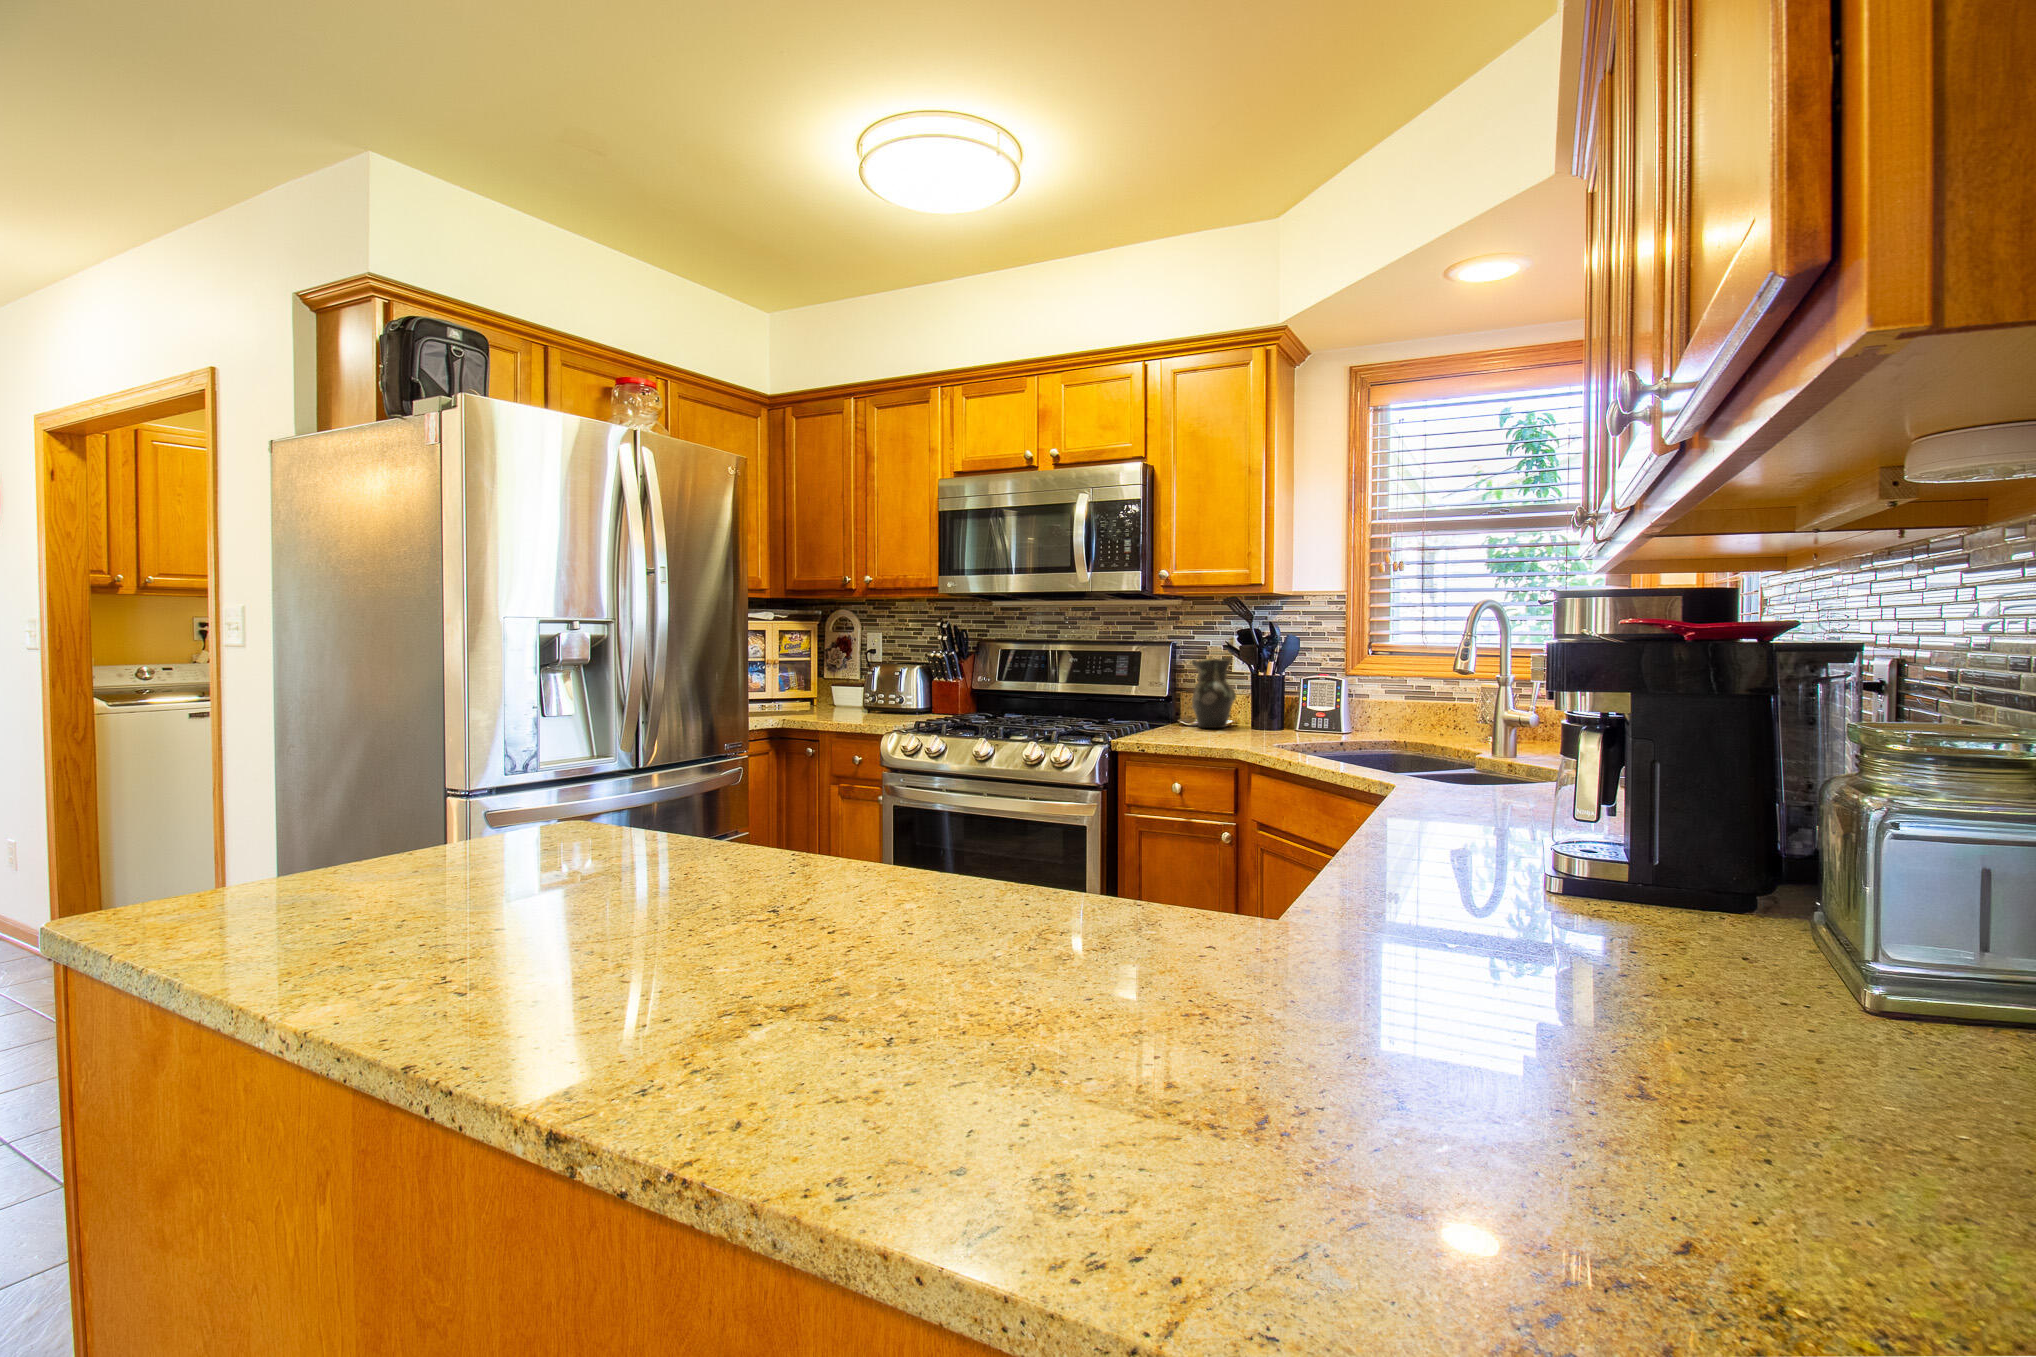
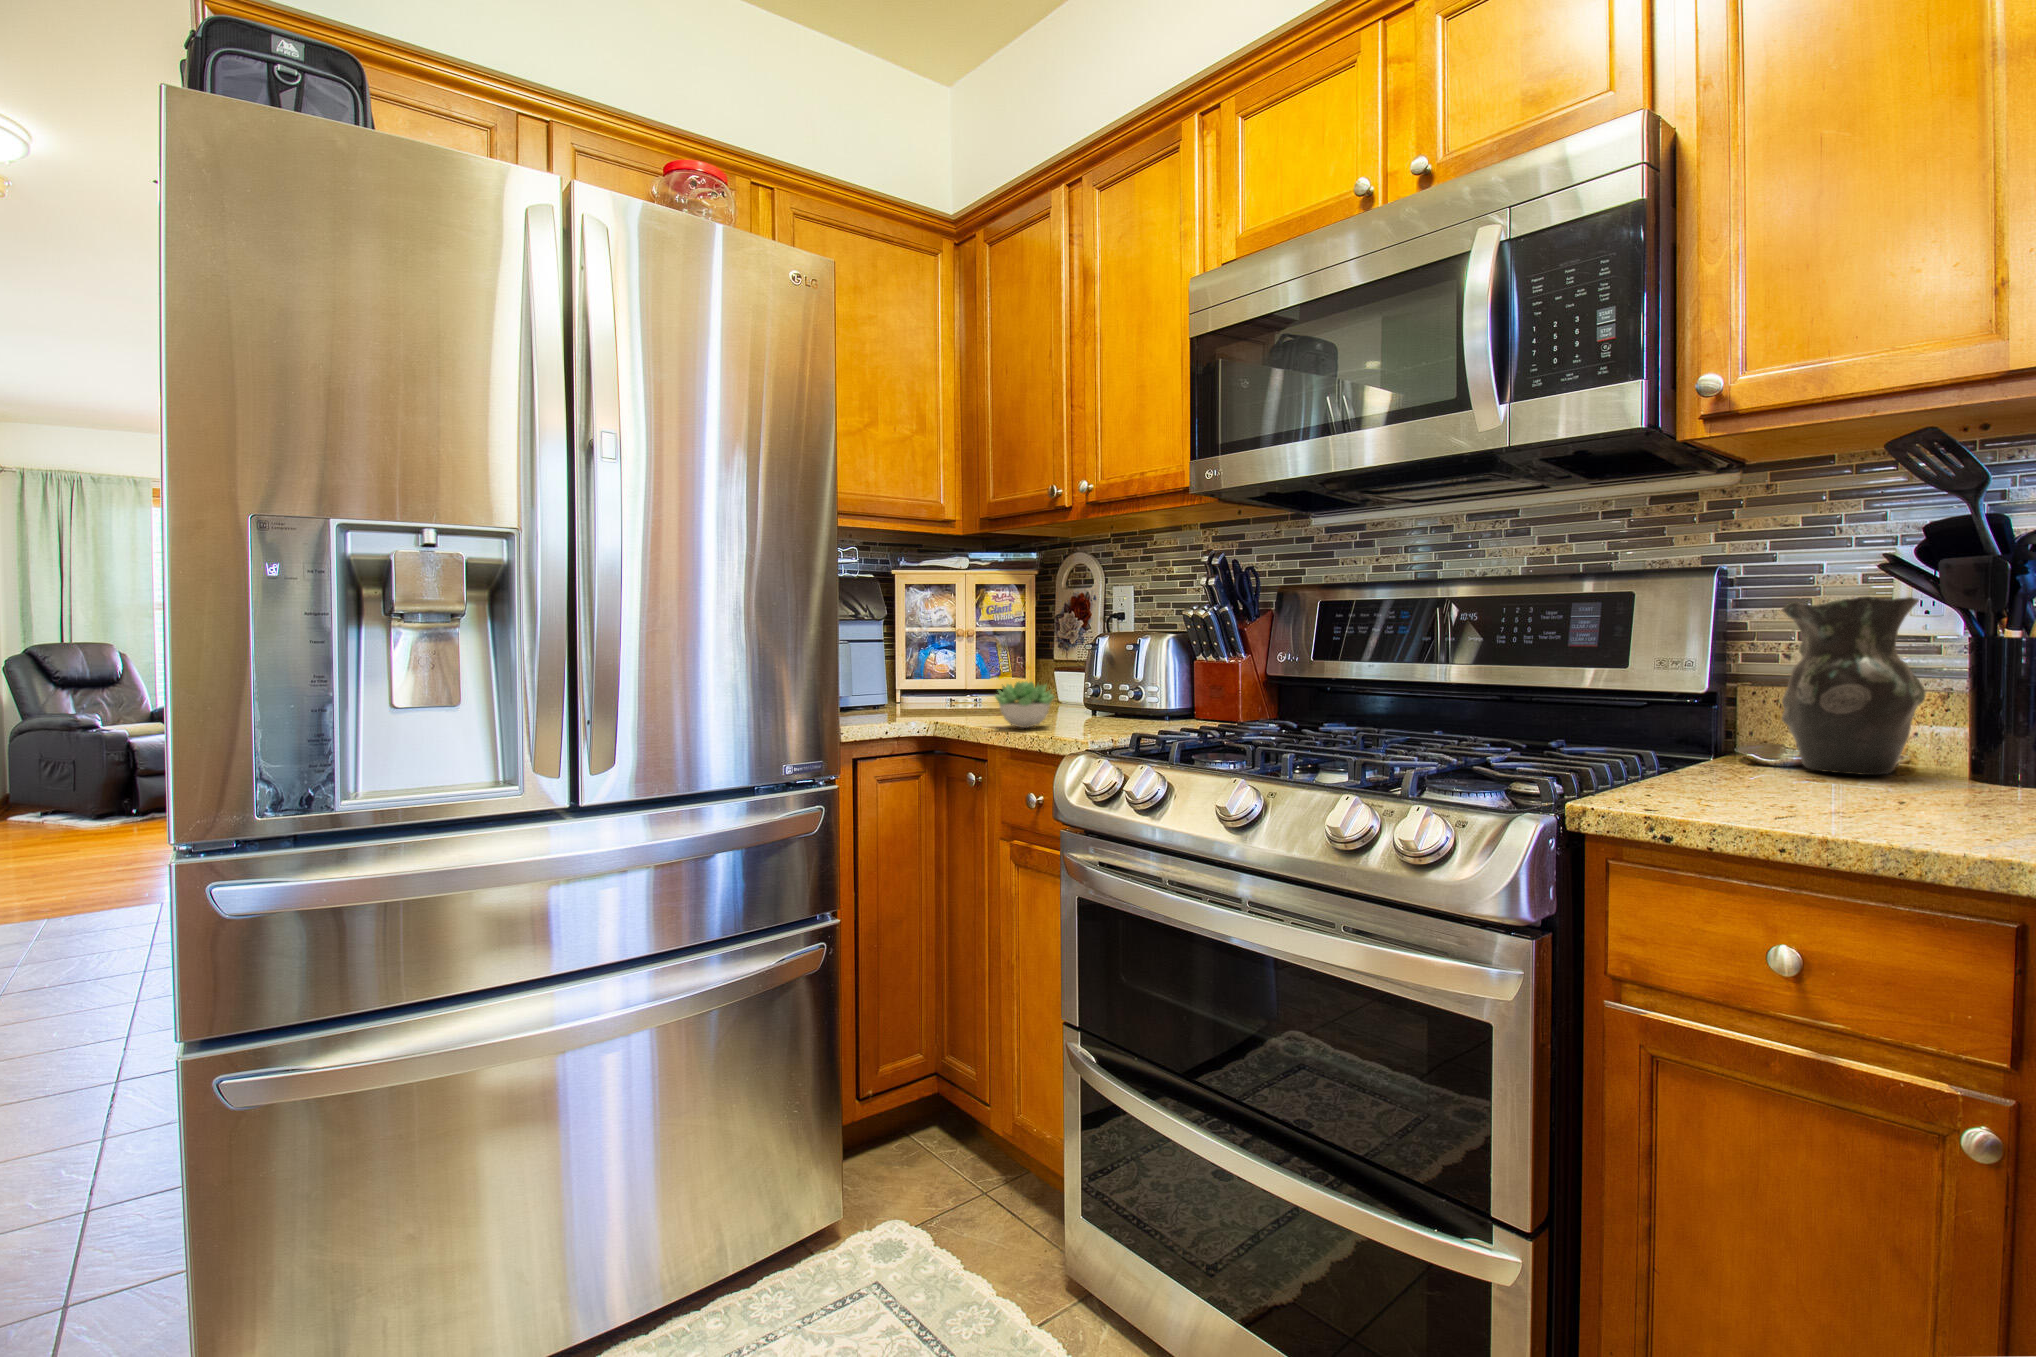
succulent plant: none [826,694,864,720] -> present [995,682,1054,728]

